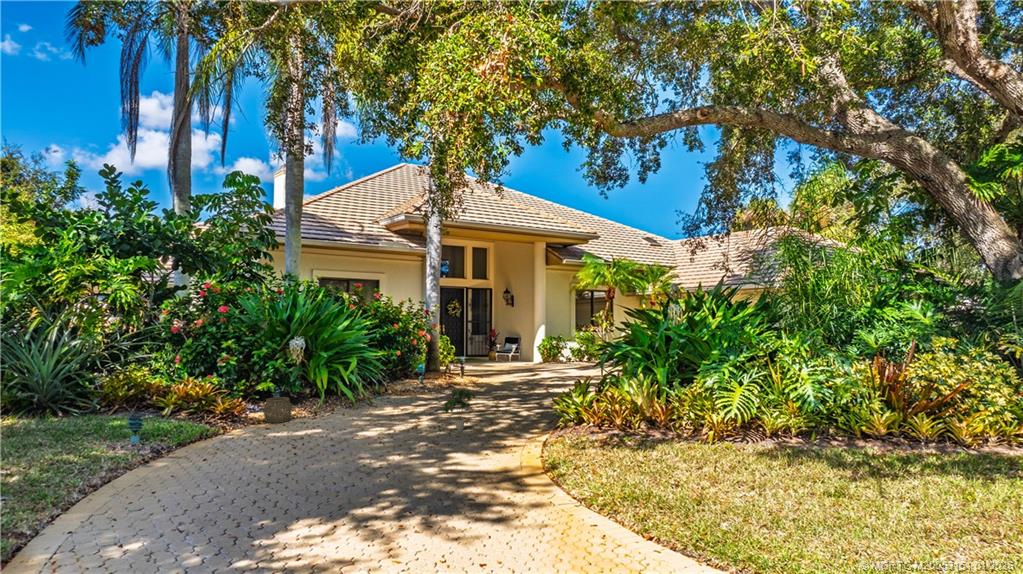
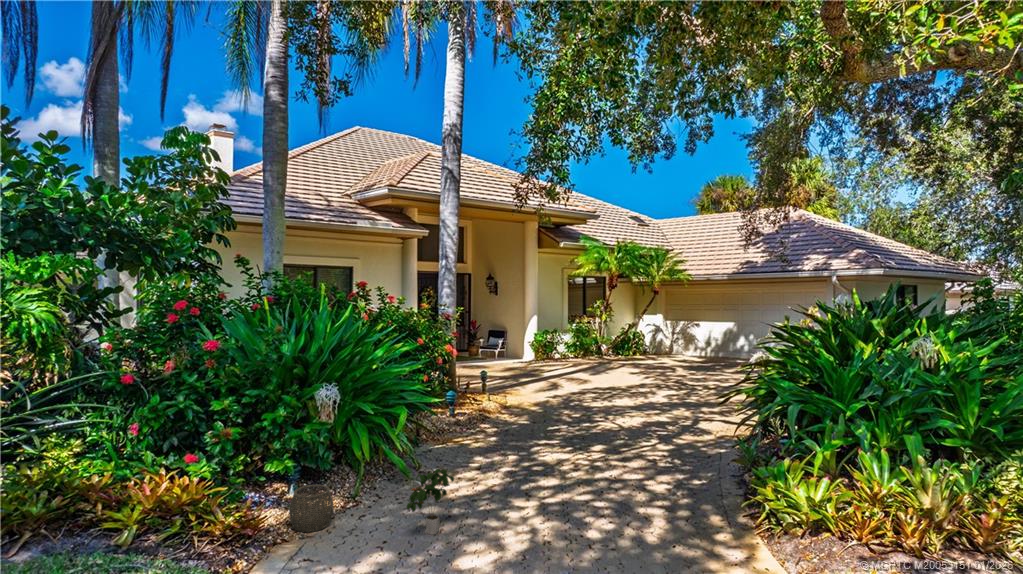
potted plant: present [443,389,475,430] -> present [407,469,455,535]

